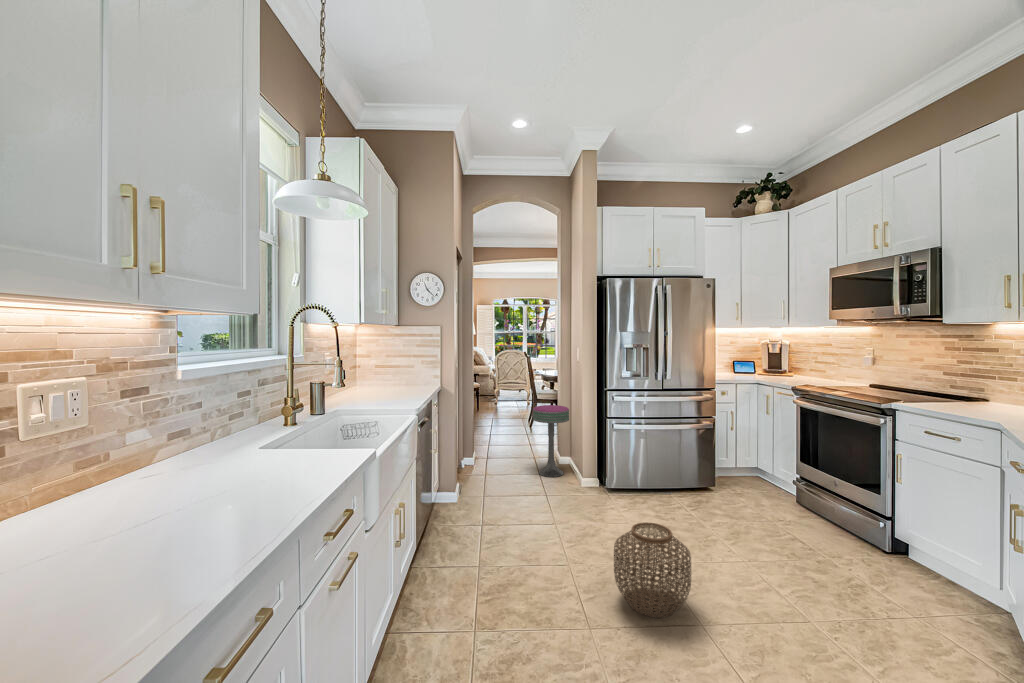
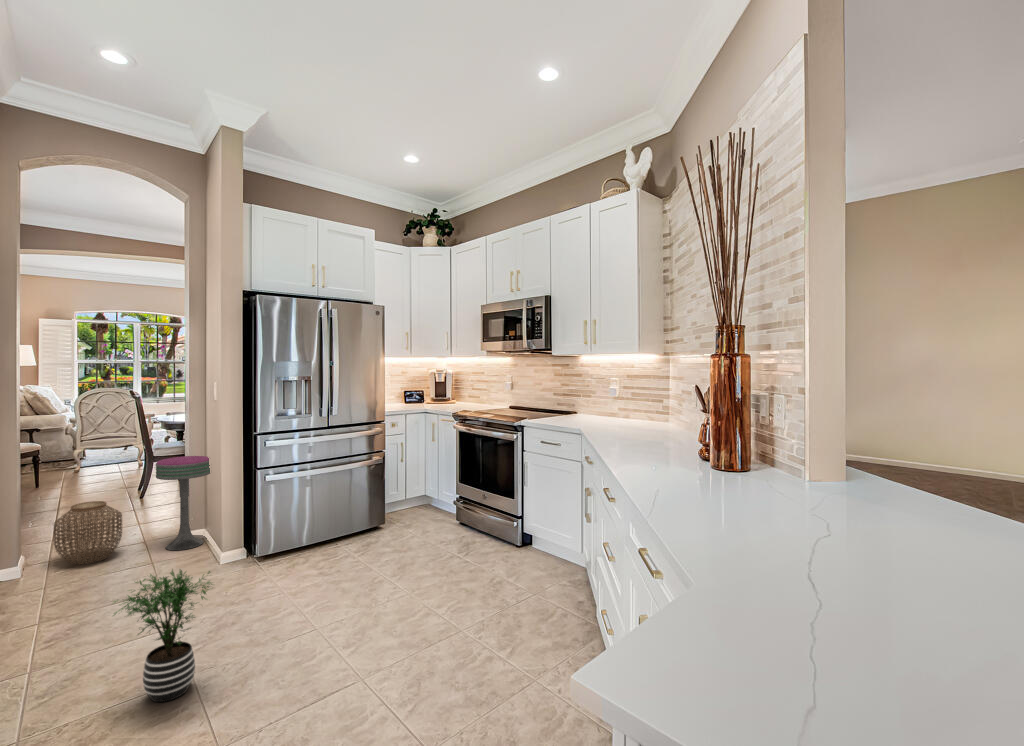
potted plant: none [498,500,568,607] -> present [114,570,212,702]
woven basket: present [614,522,691,618] -> present [53,501,122,565]

